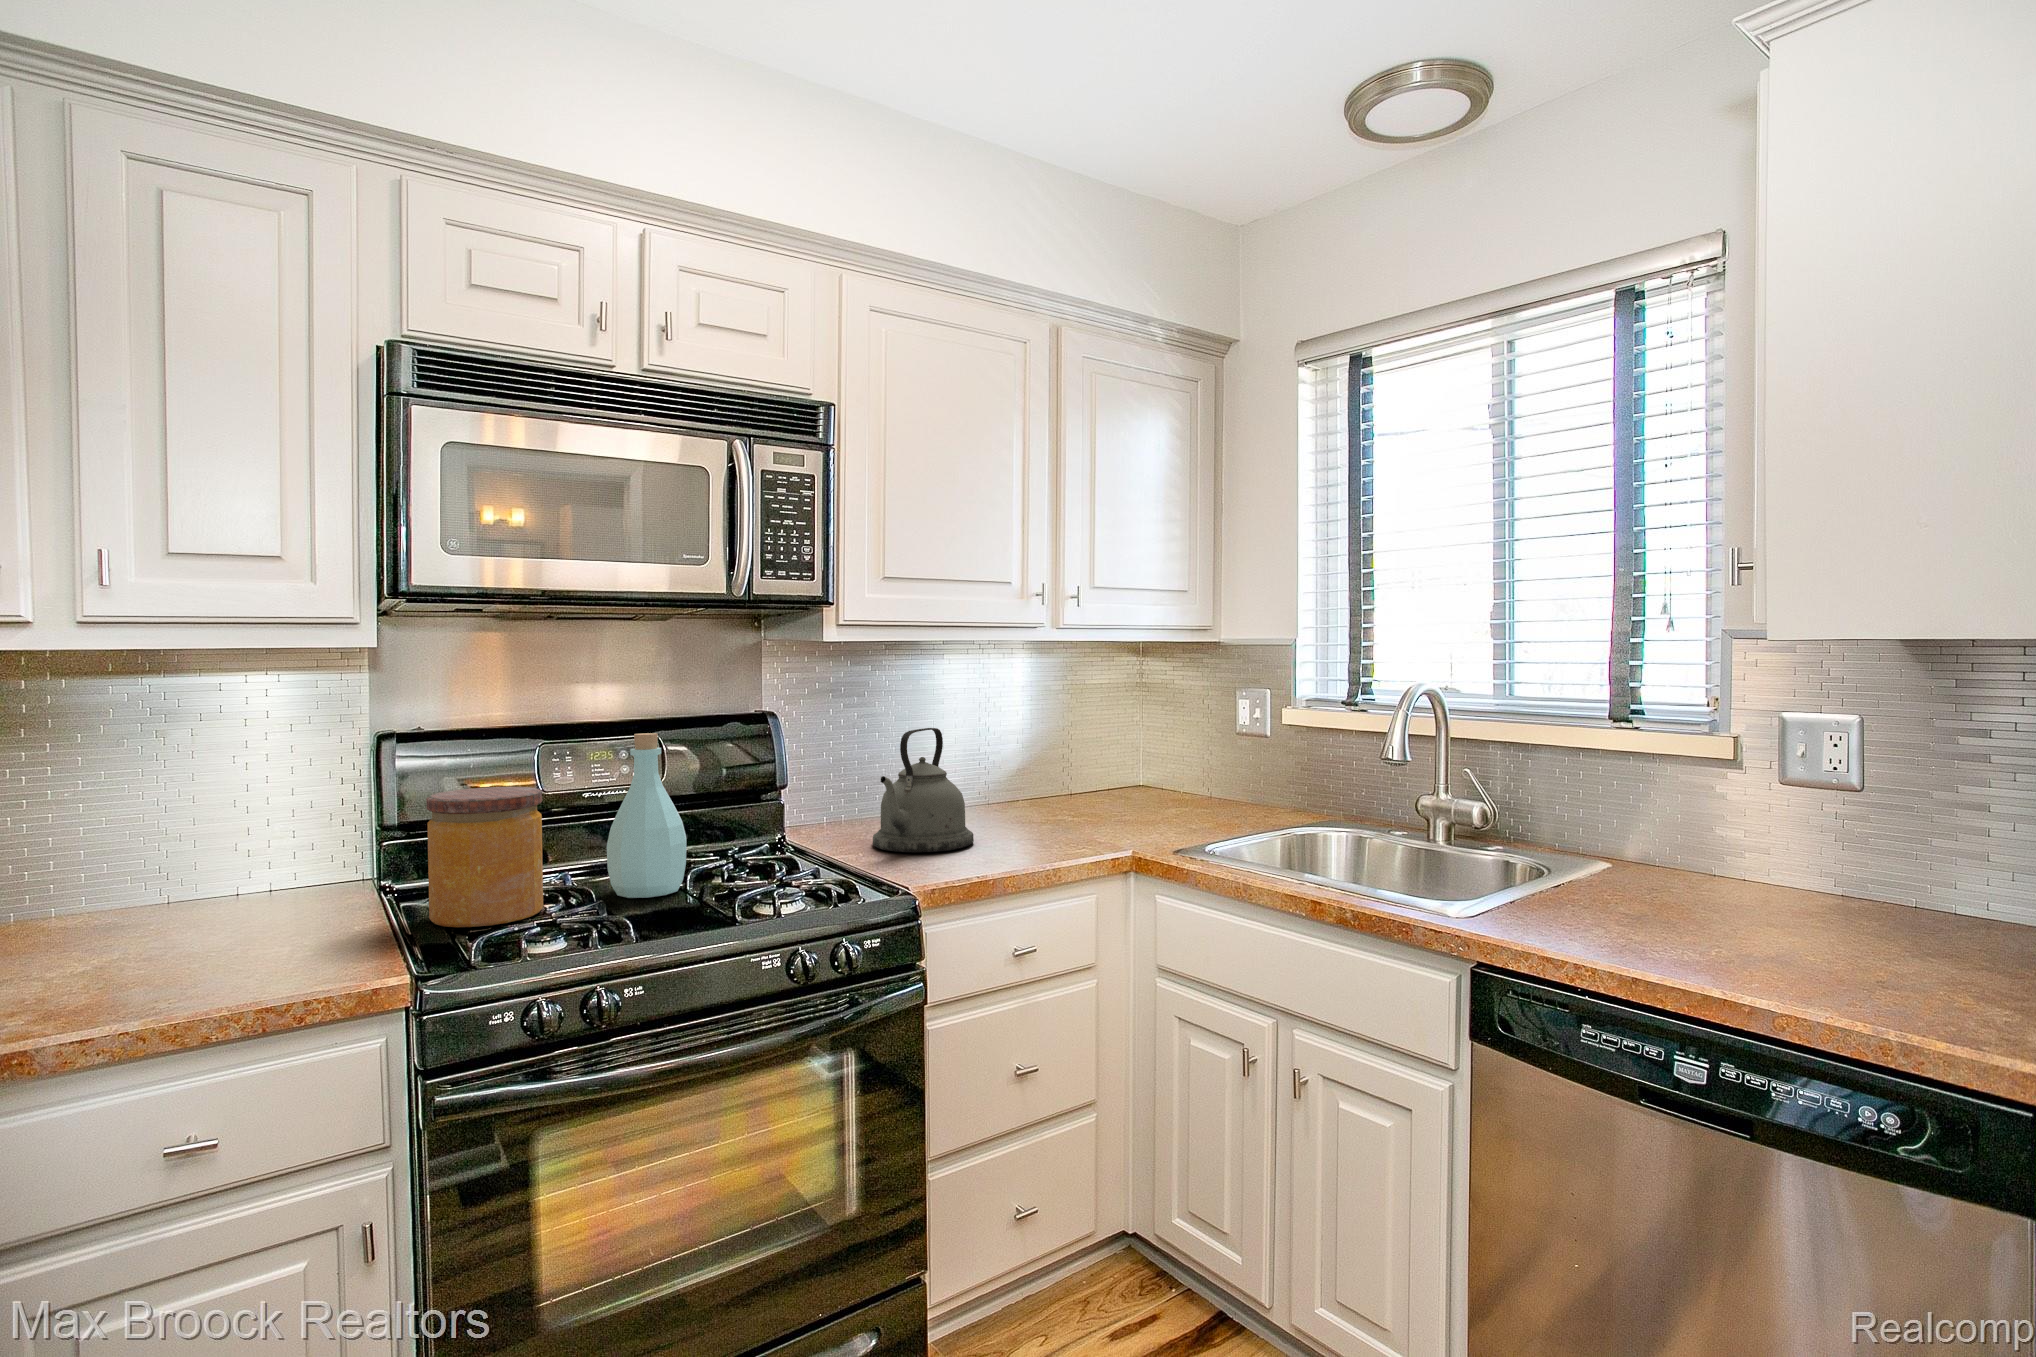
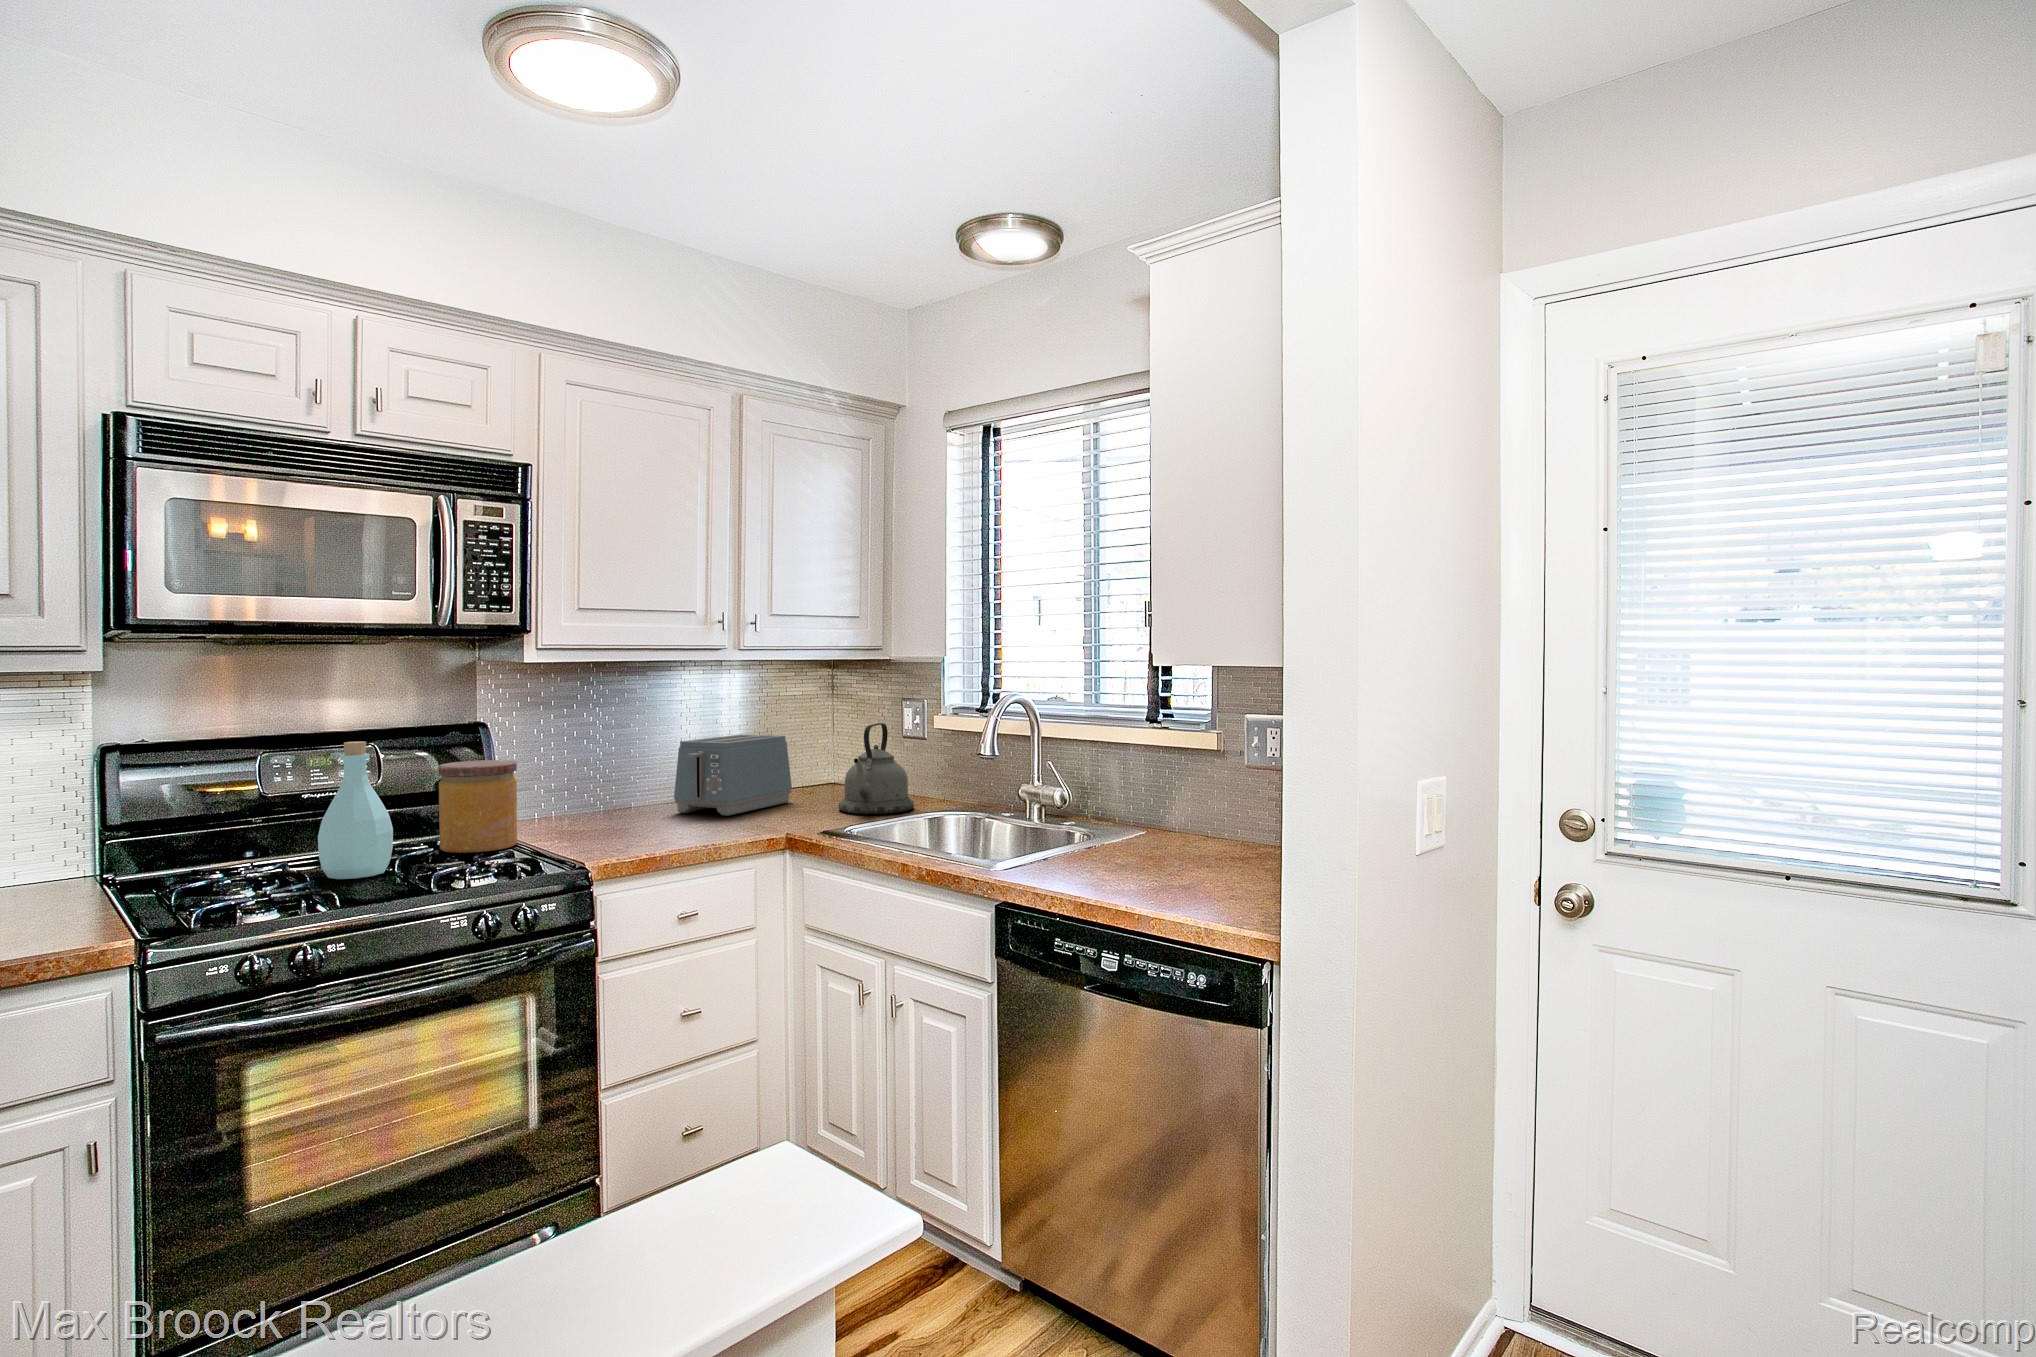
kettle: present [873,728,974,852] -> present [839,723,914,814]
toaster: none [977,730,1106,827] -> present [674,734,792,816]
jar: present [426,787,543,927] -> present [438,760,517,853]

